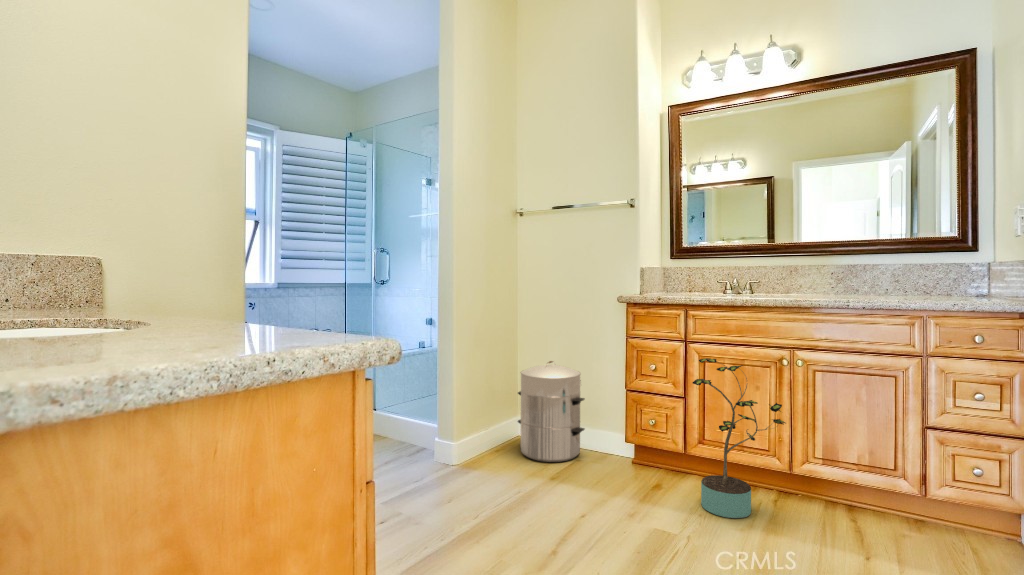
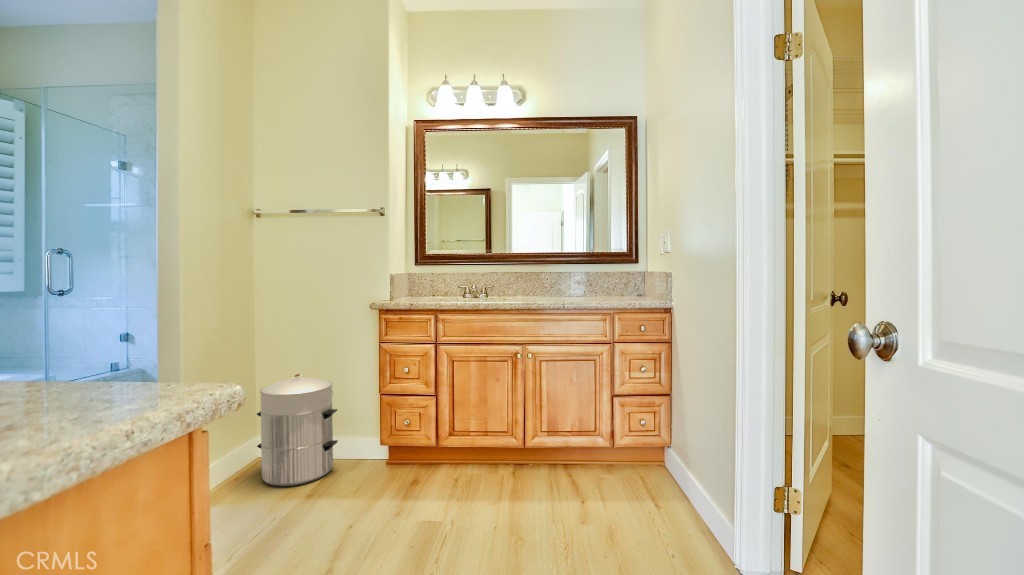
potted plant: present [693,358,785,518] -> none [446,358,522,502]

